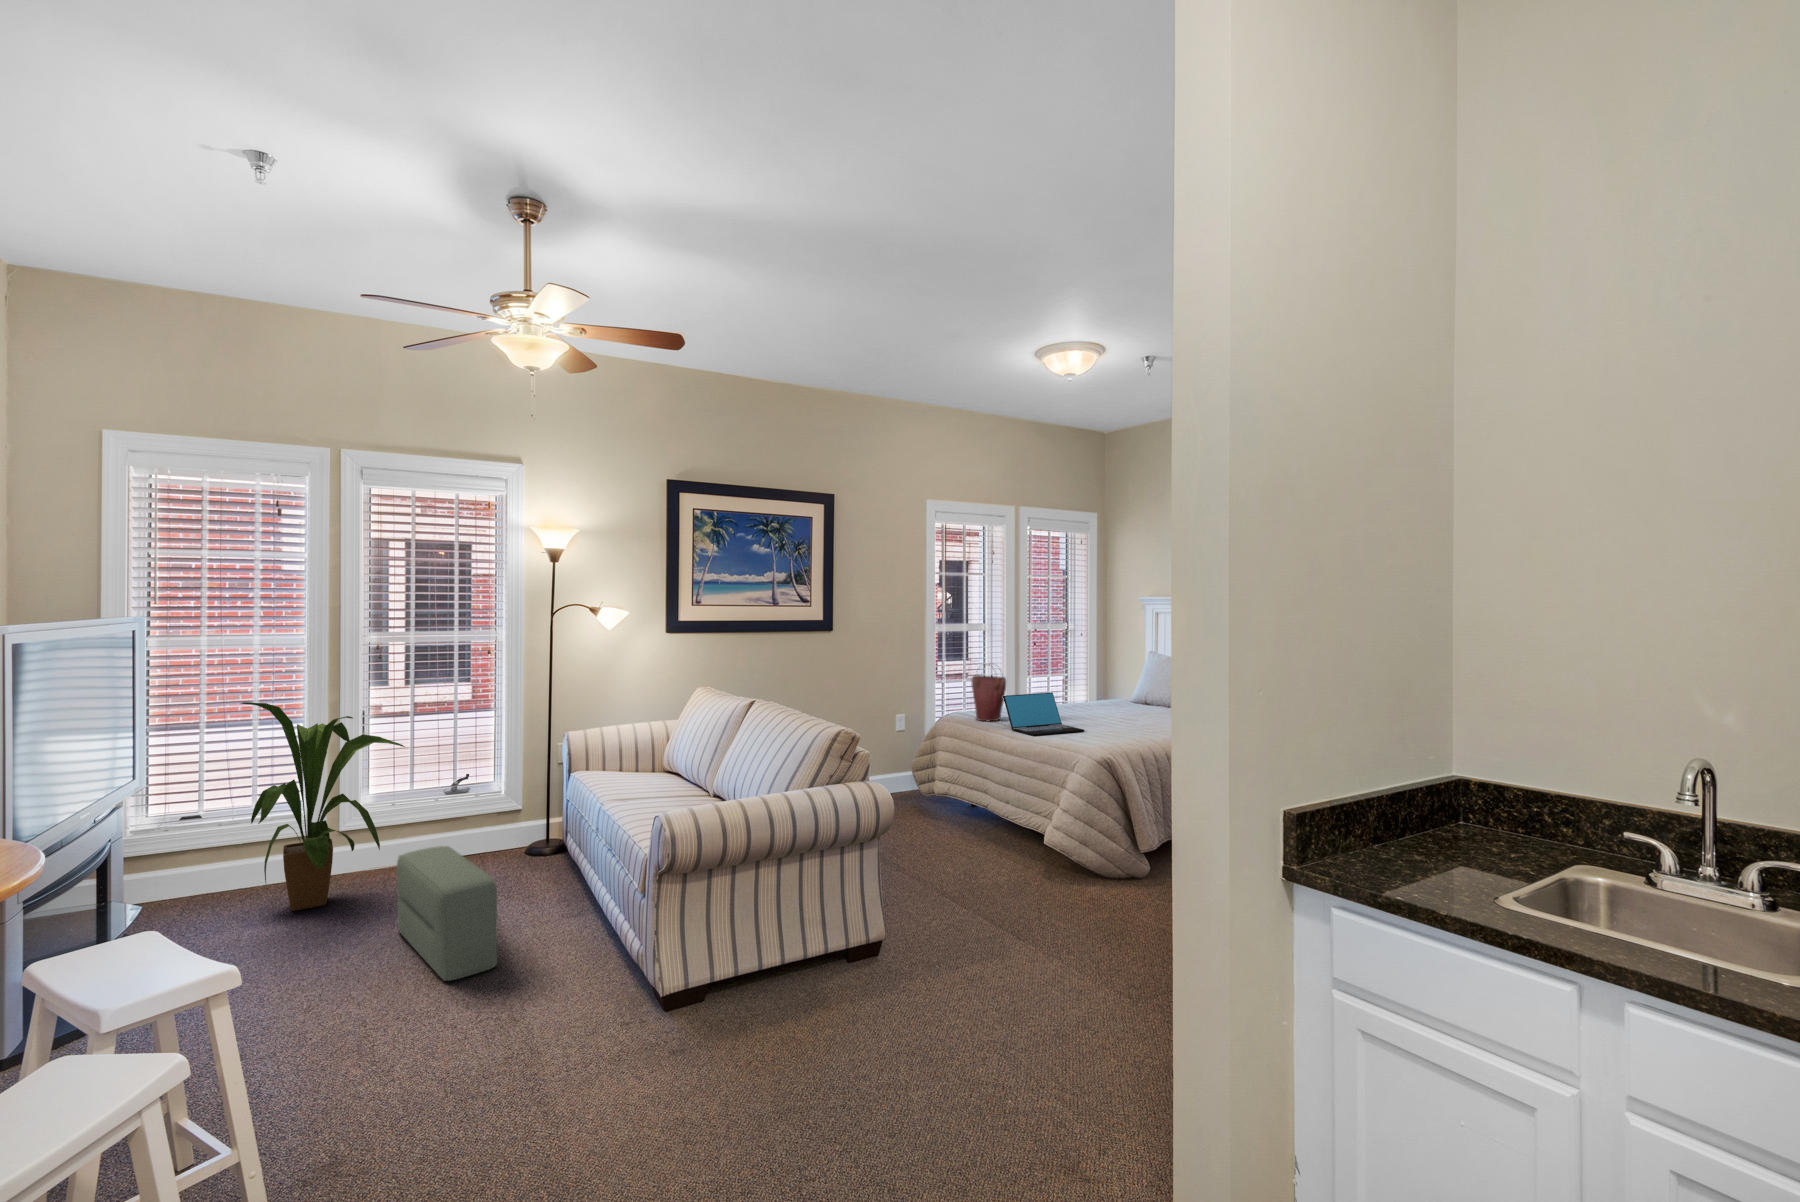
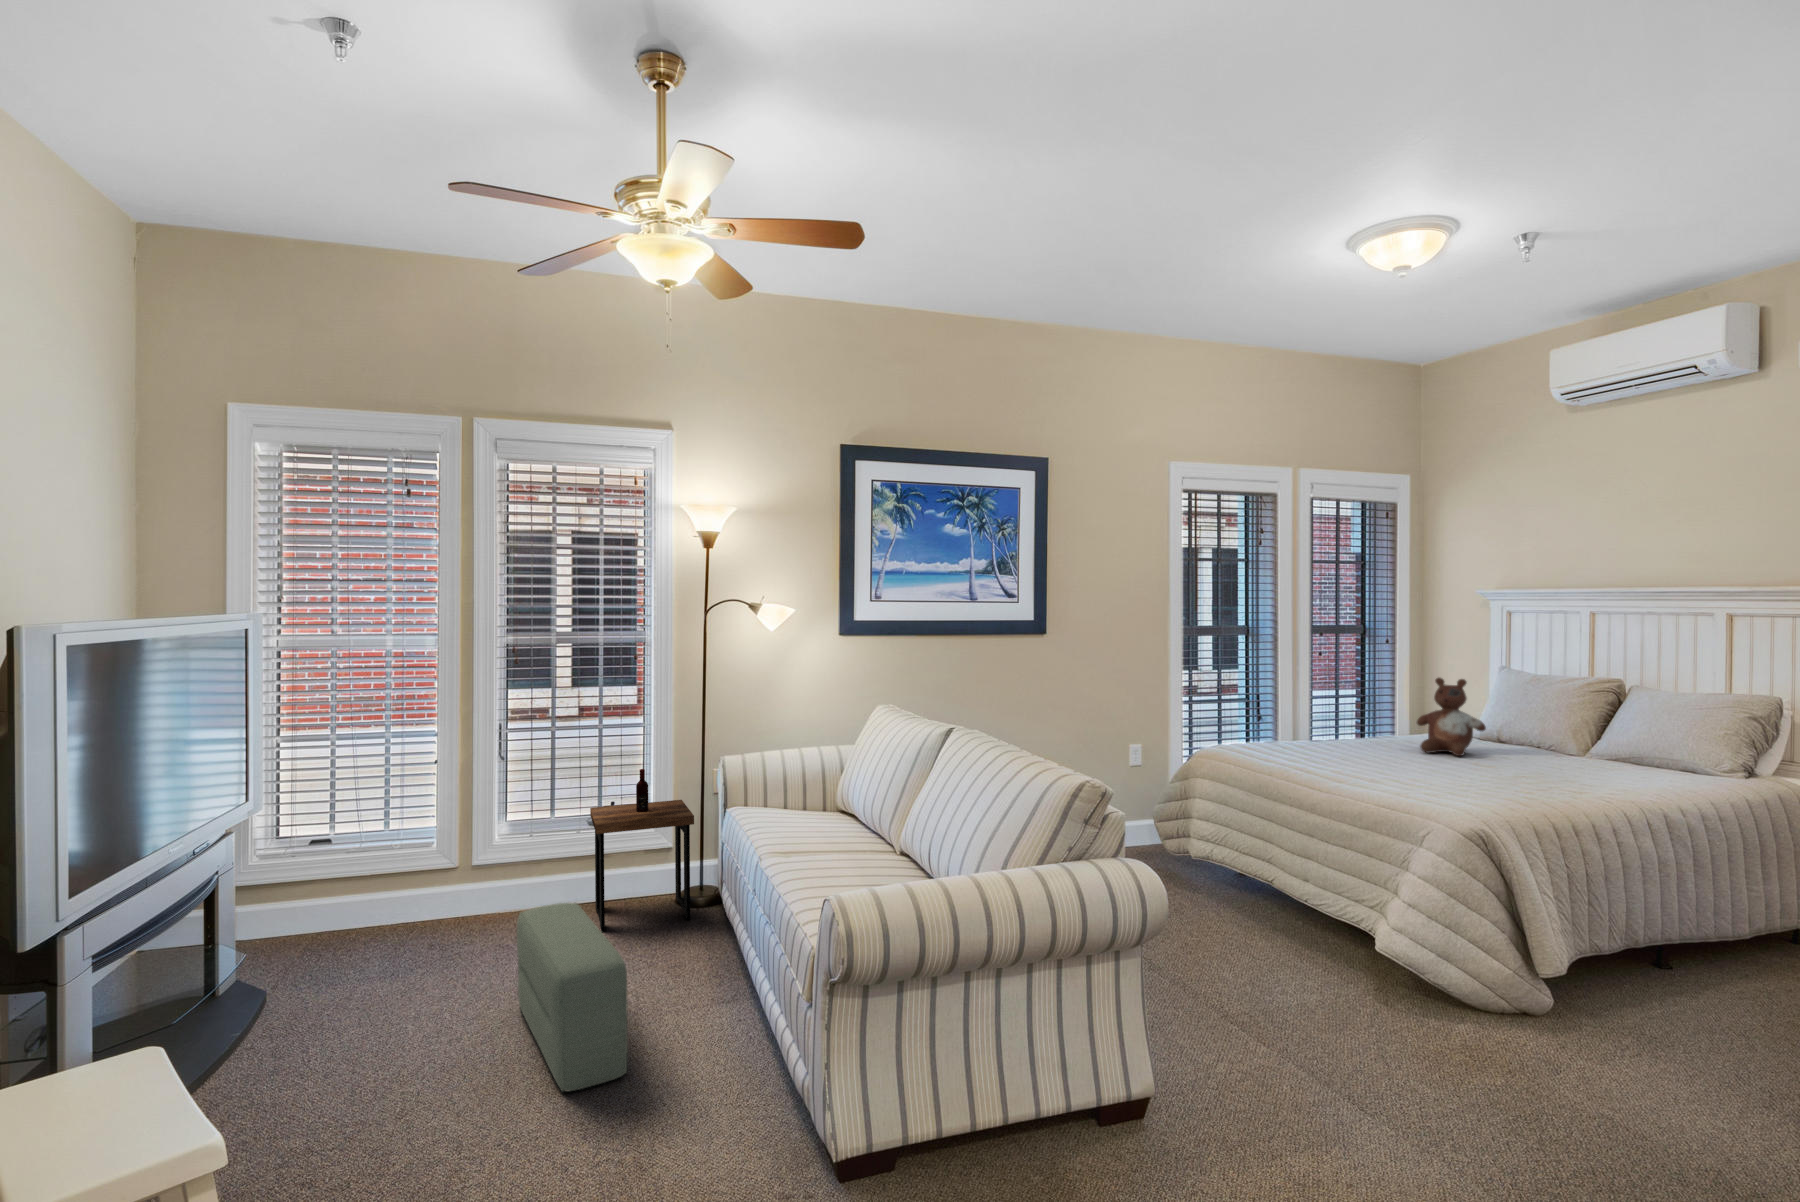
stuffed bear: none [1098,659,1142,715] -> present [1417,678,1486,756]
handbag: present [972,663,1006,721] -> none [1236,681,1288,760]
laptop: present [1003,693,1084,736] -> none [1288,724,1412,786]
house plant: present [241,702,405,911] -> none [352,716,538,965]
side table: none [451,743,544,877] -> present [590,769,694,932]

